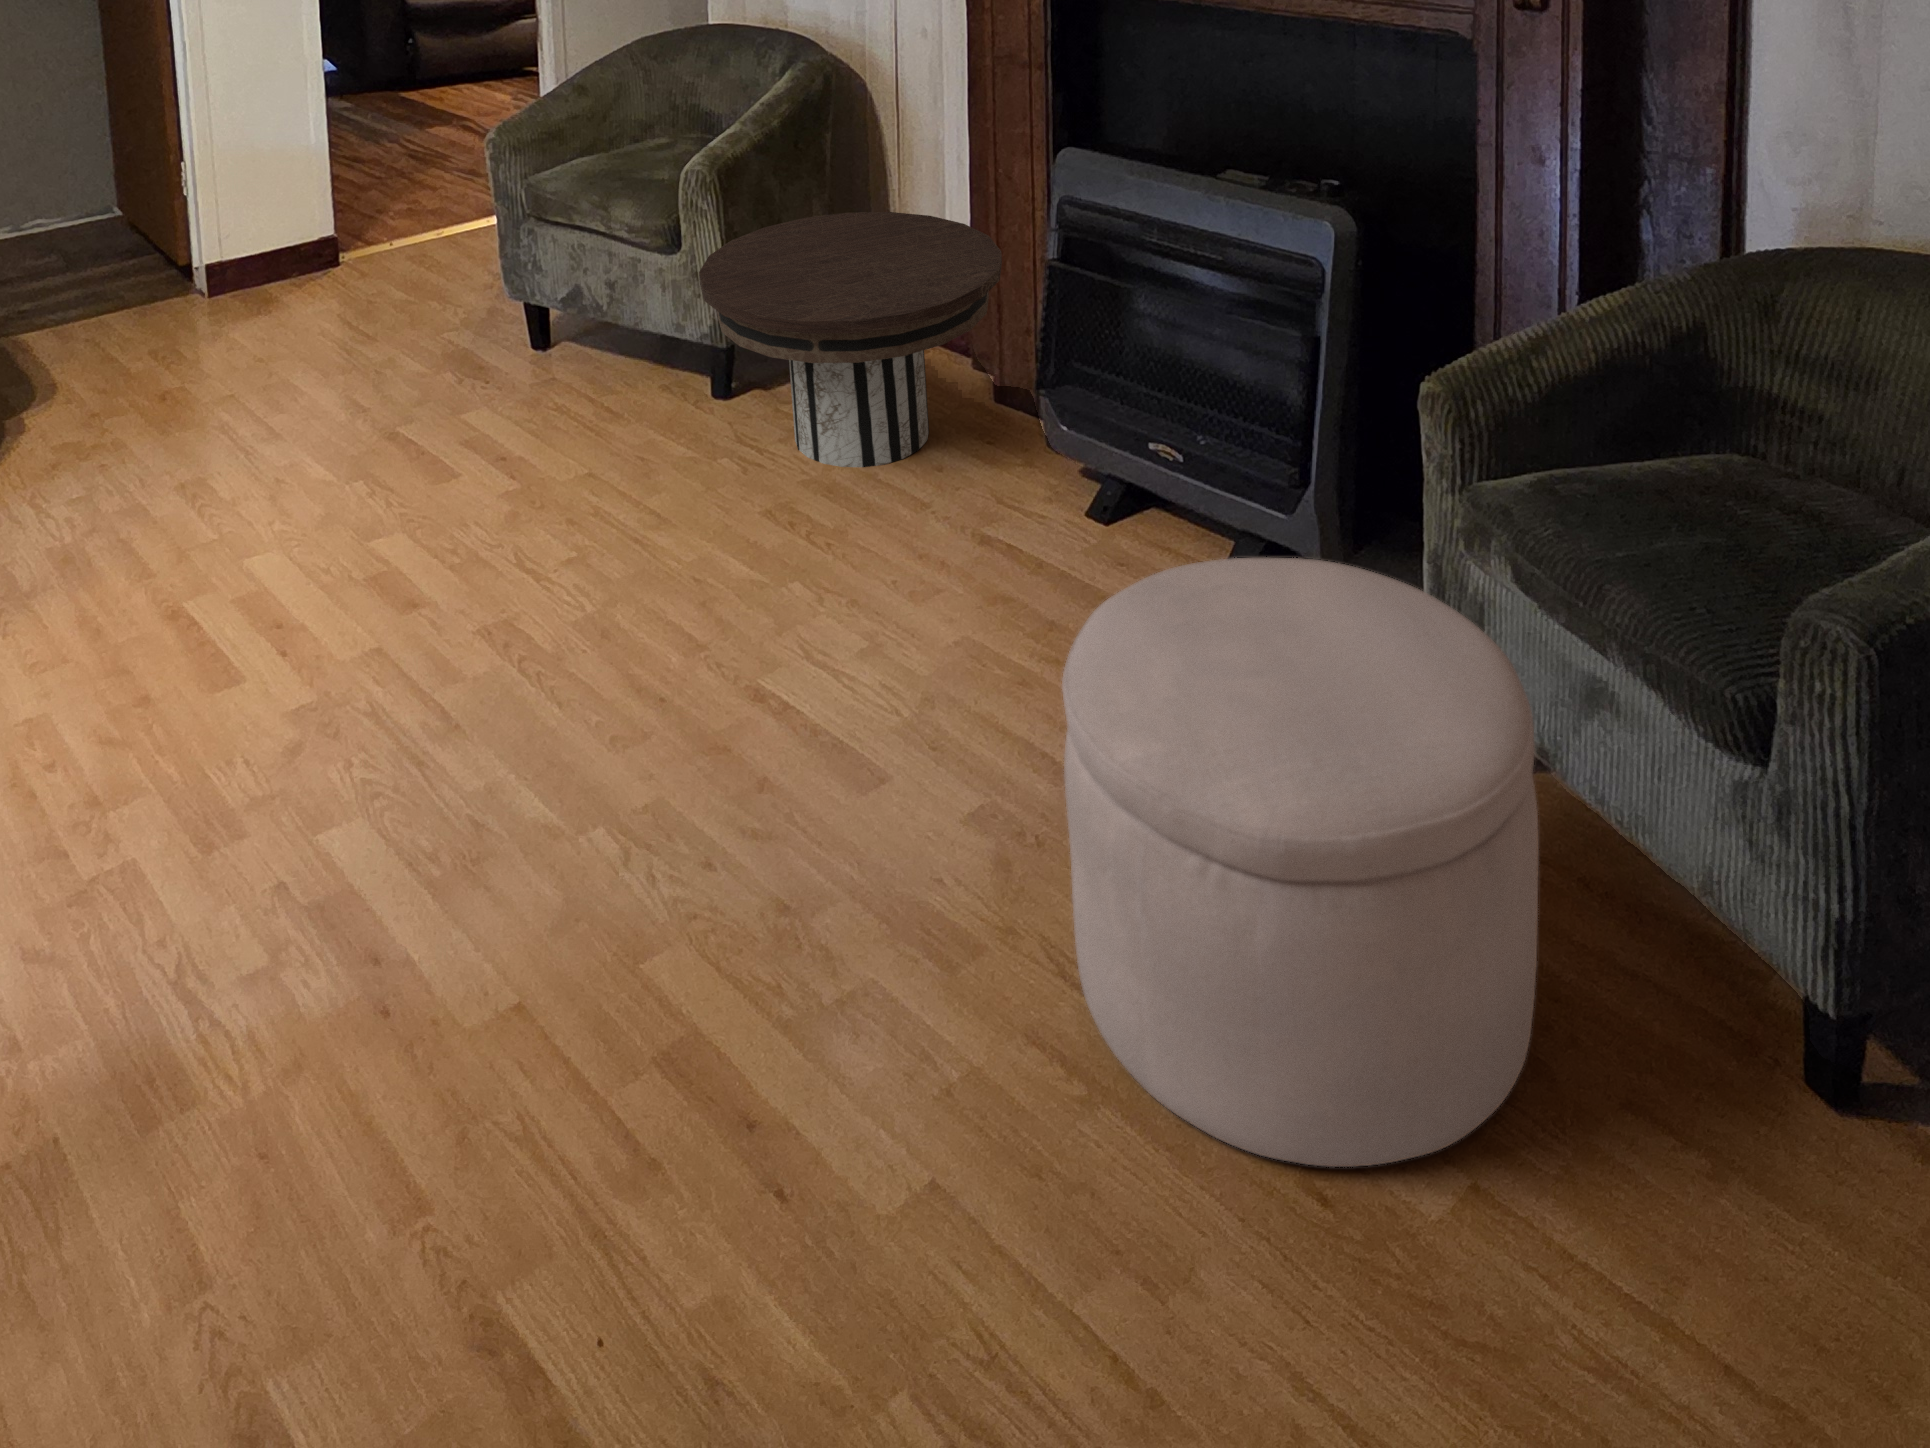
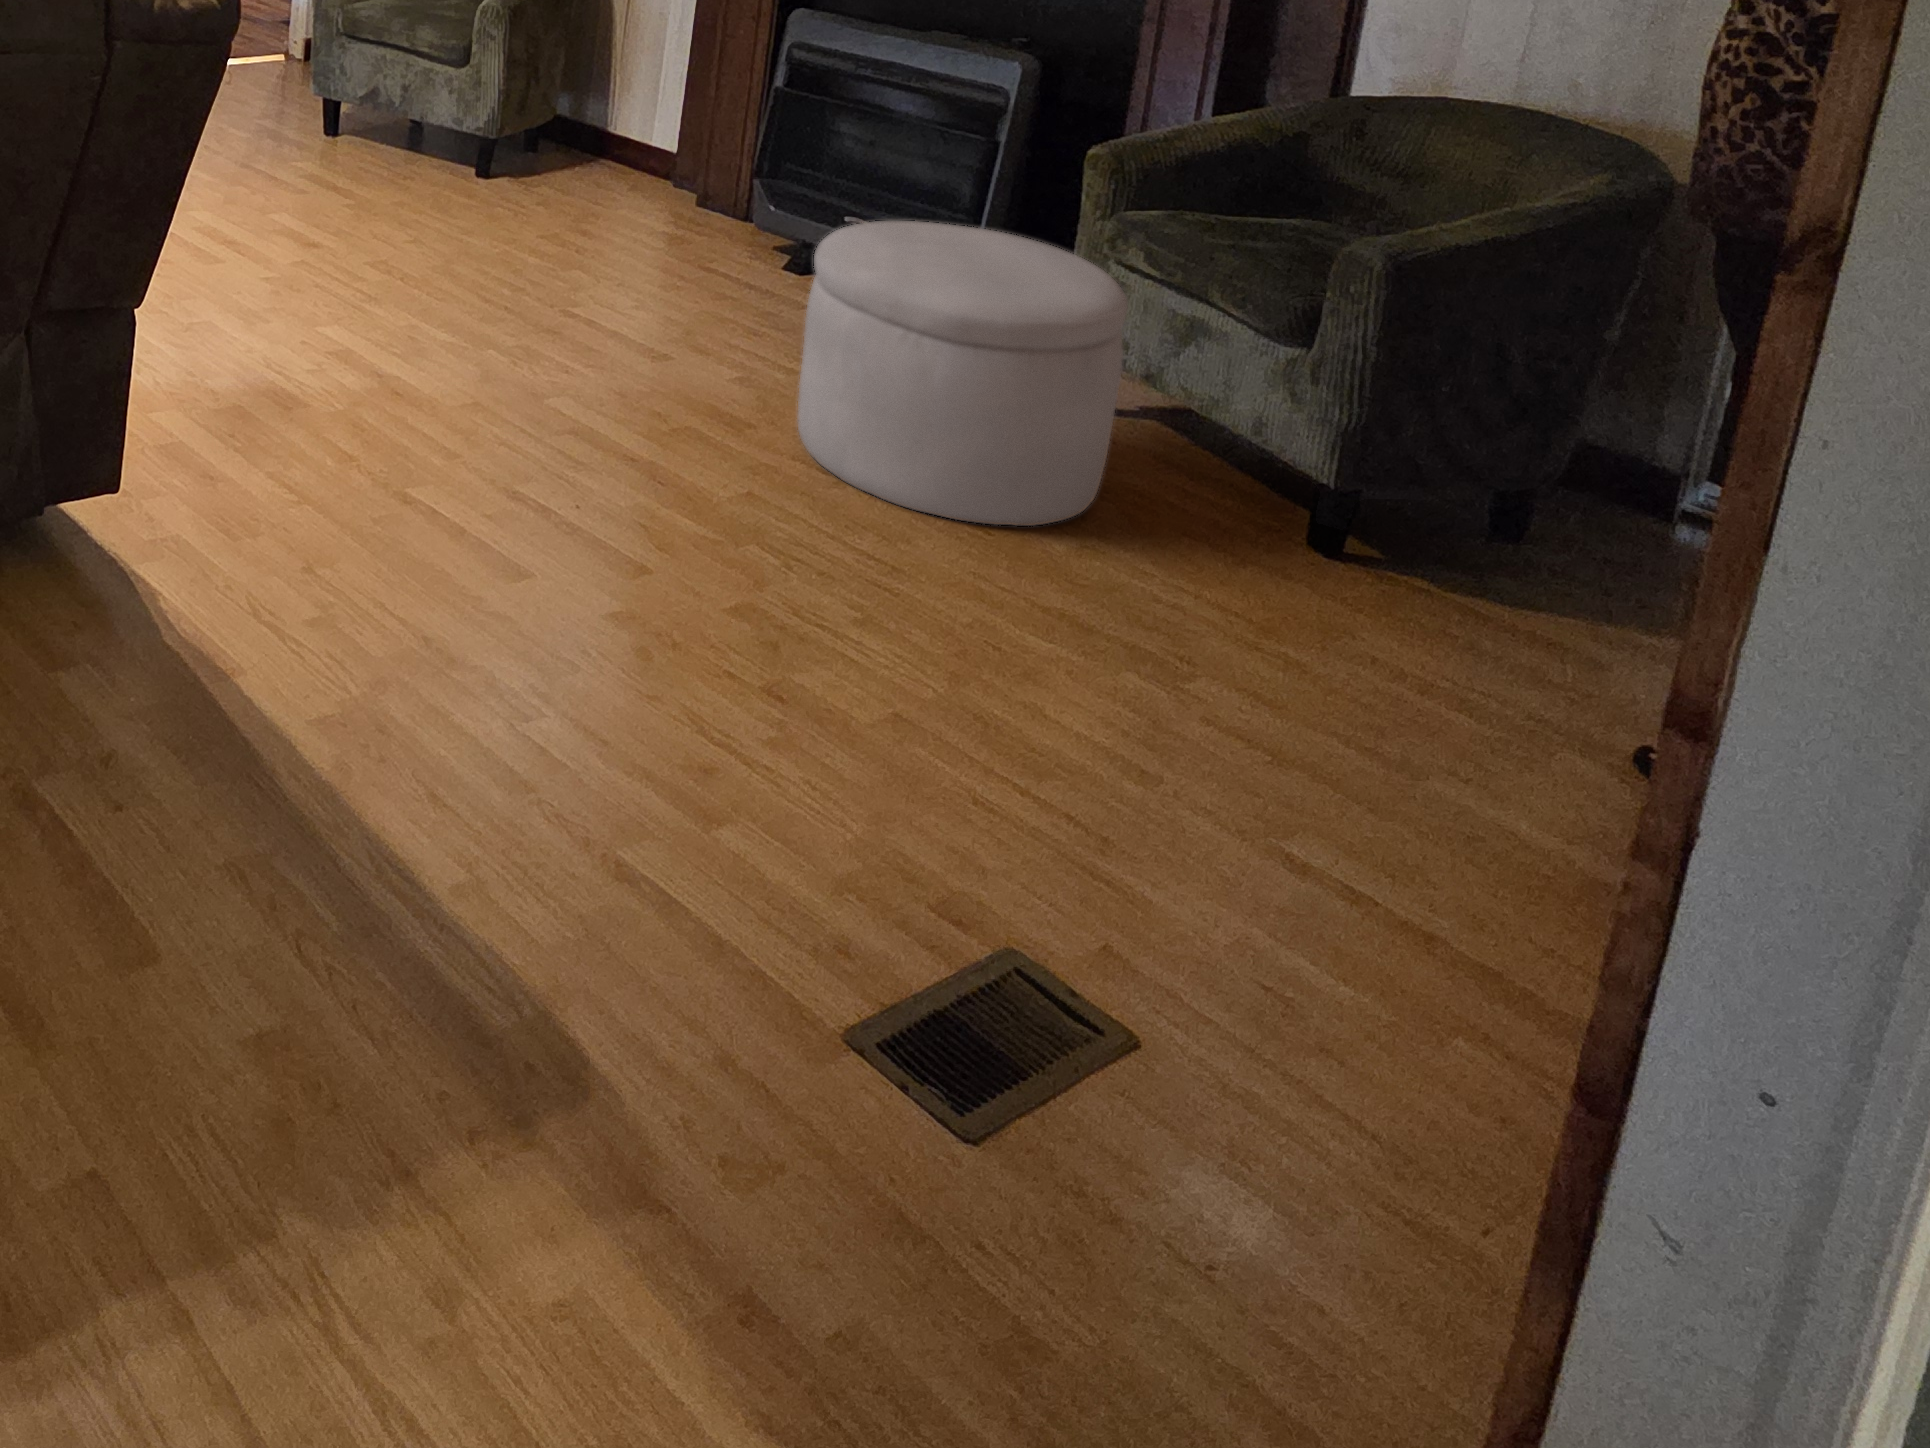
side table: present [699,212,1002,467] -> none [499,55,732,225]

